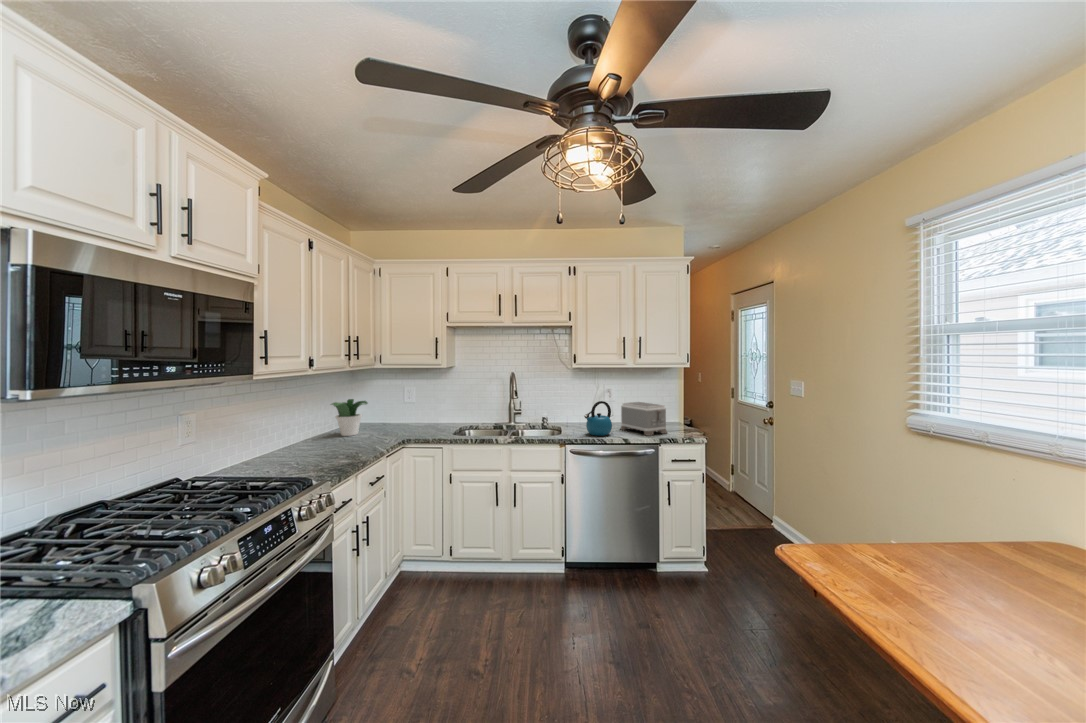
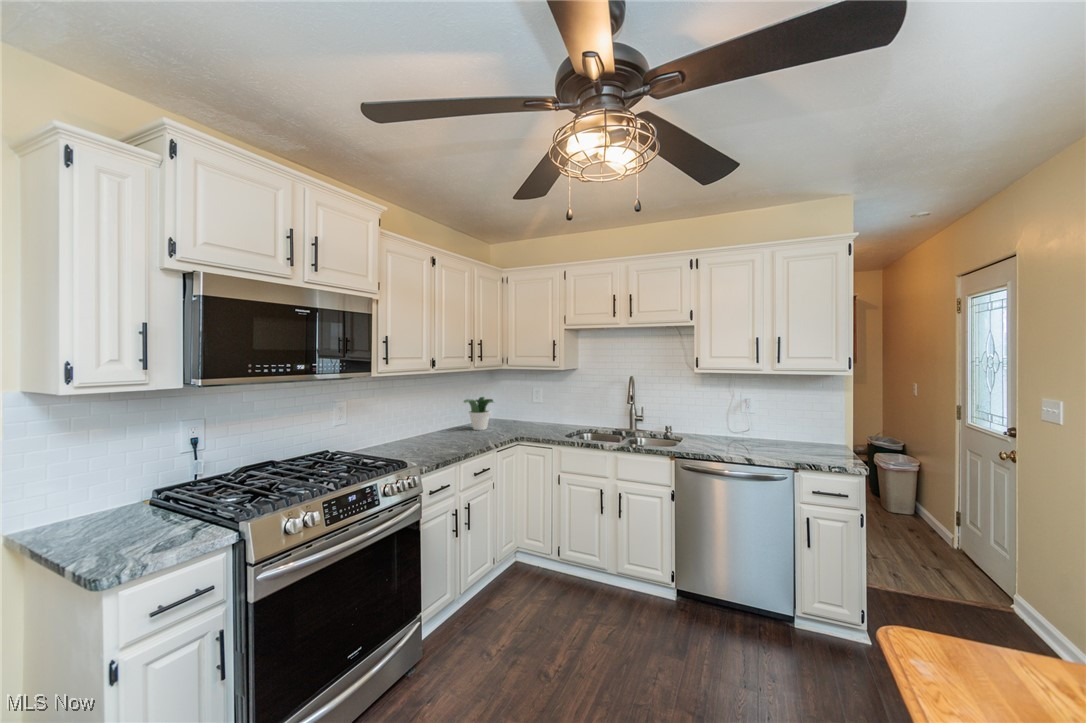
kettle: present [584,401,612,436] -> none [703,412,739,452]
toaster: present [620,402,667,436] -> none [755,415,816,457]

